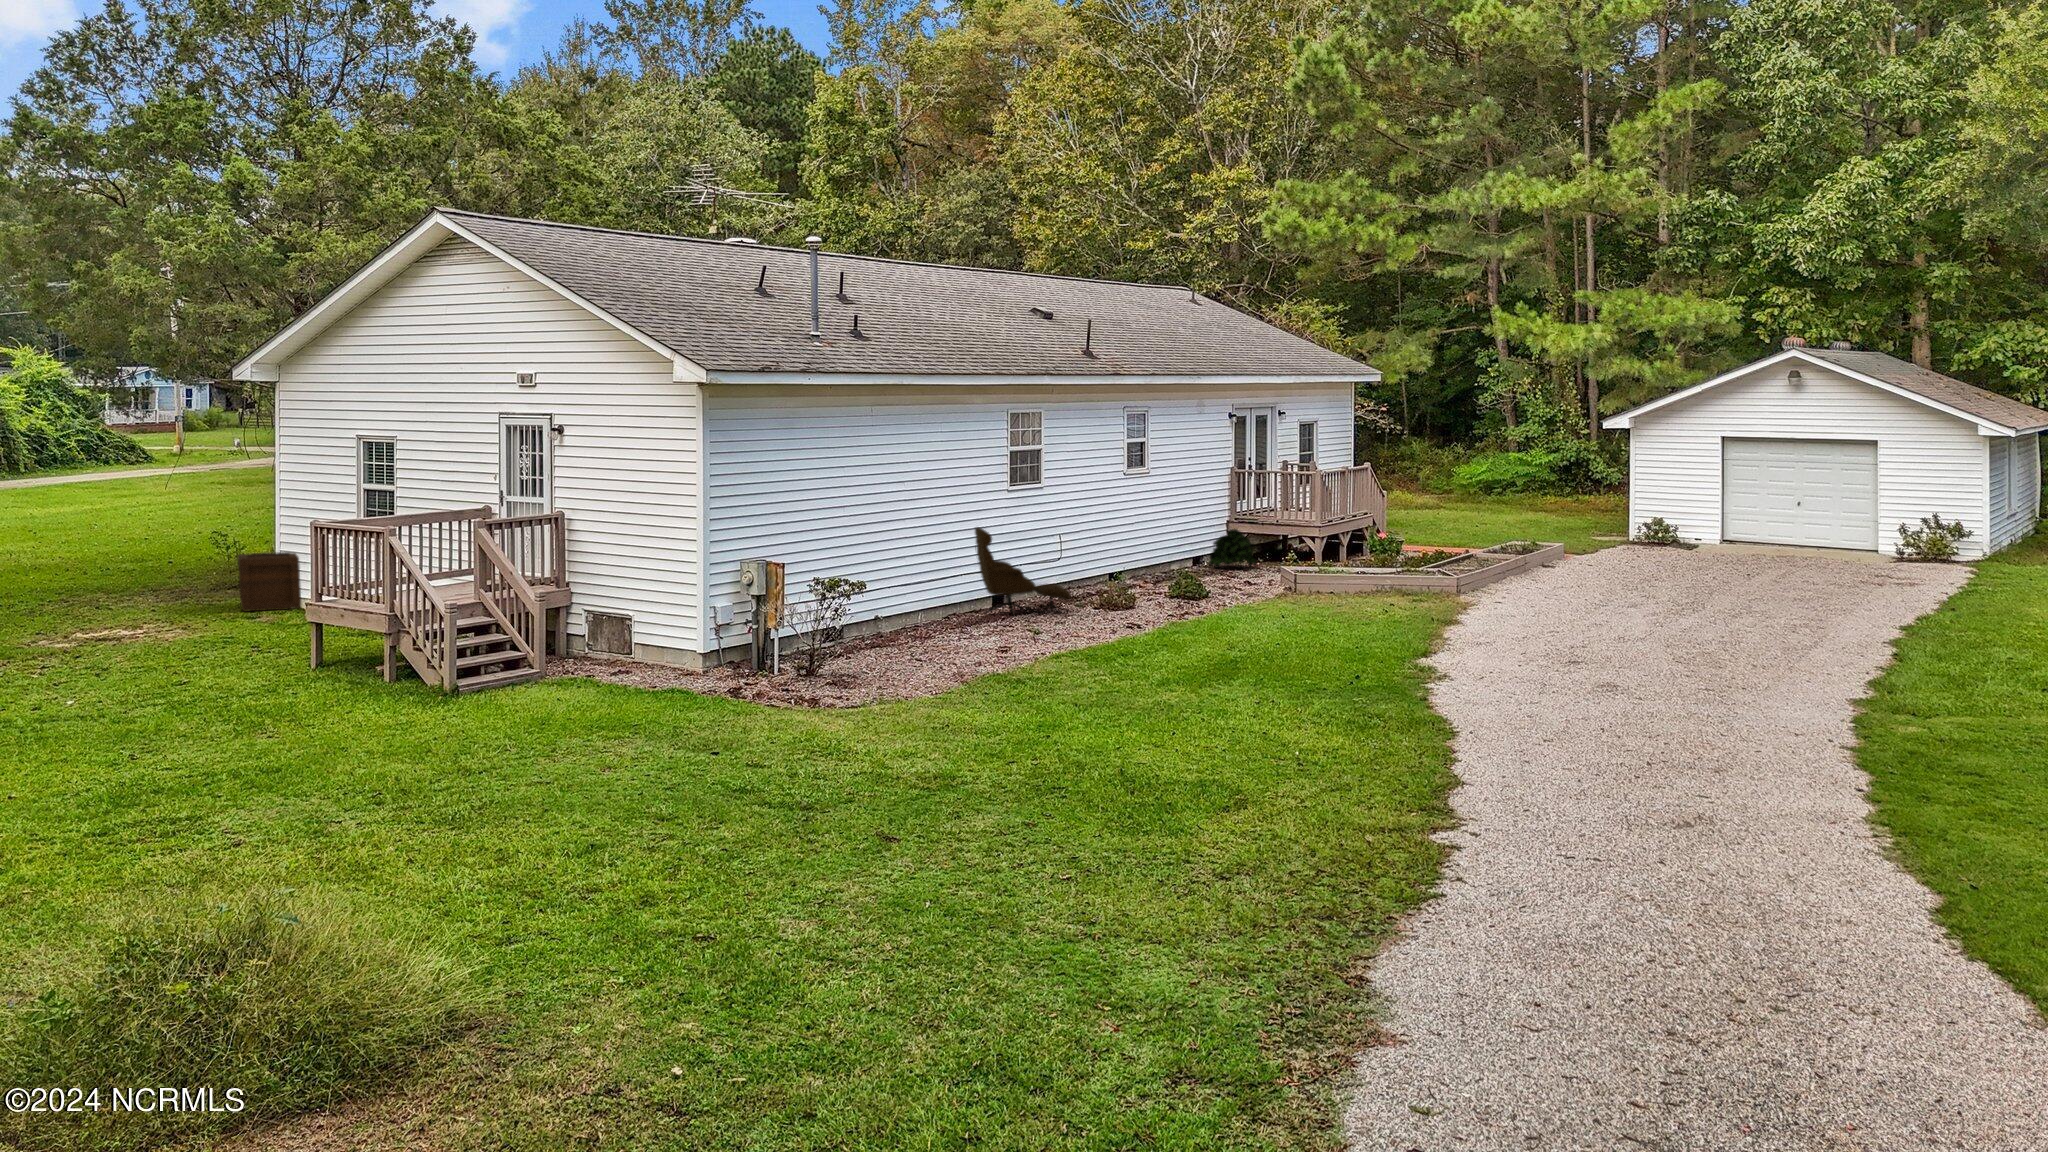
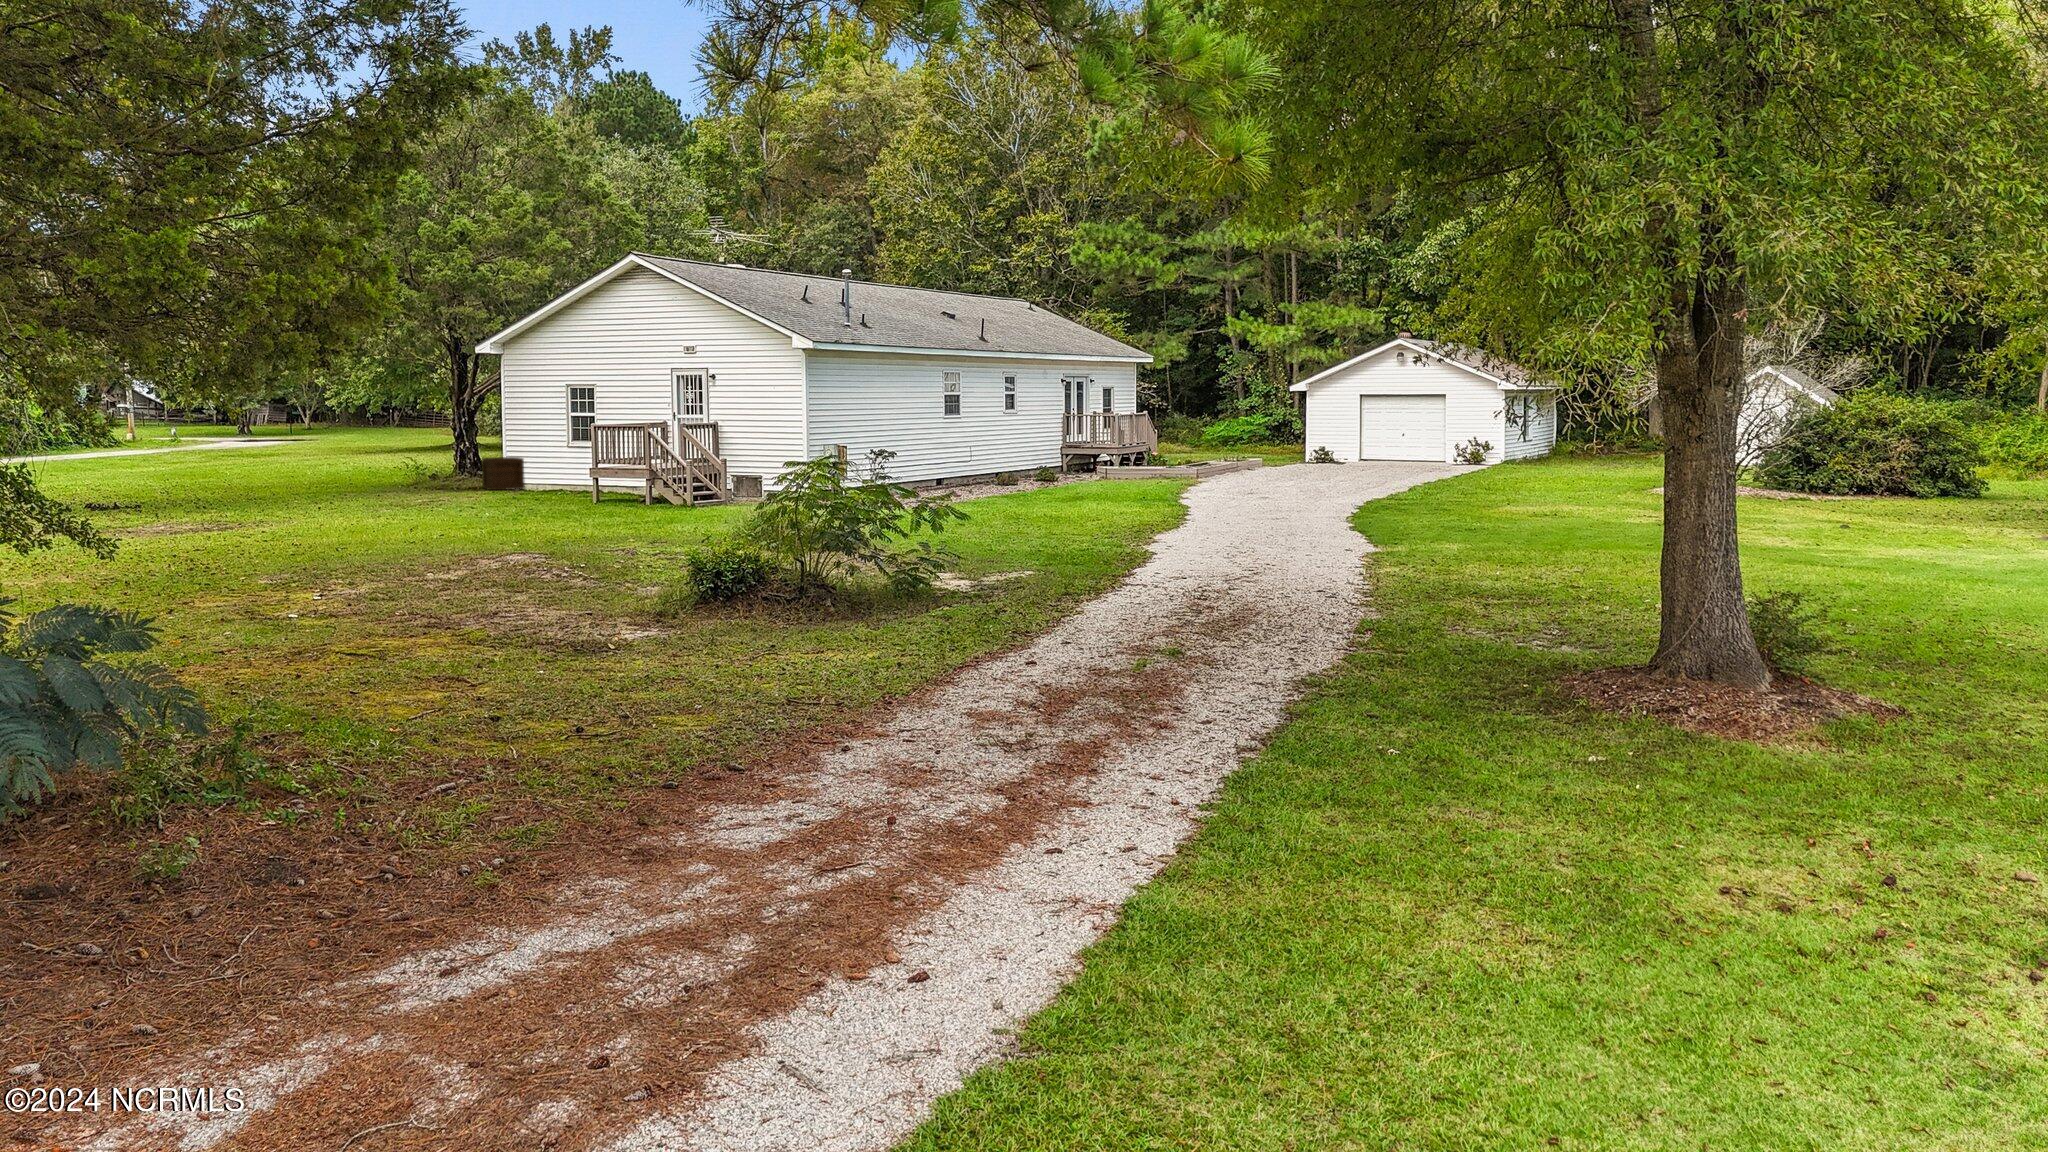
lounge chair: present [975,527,1071,616] -> none [925,437,982,487]
potted plant: present [1209,529,1257,568] -> none [1051,449,1080,474]

